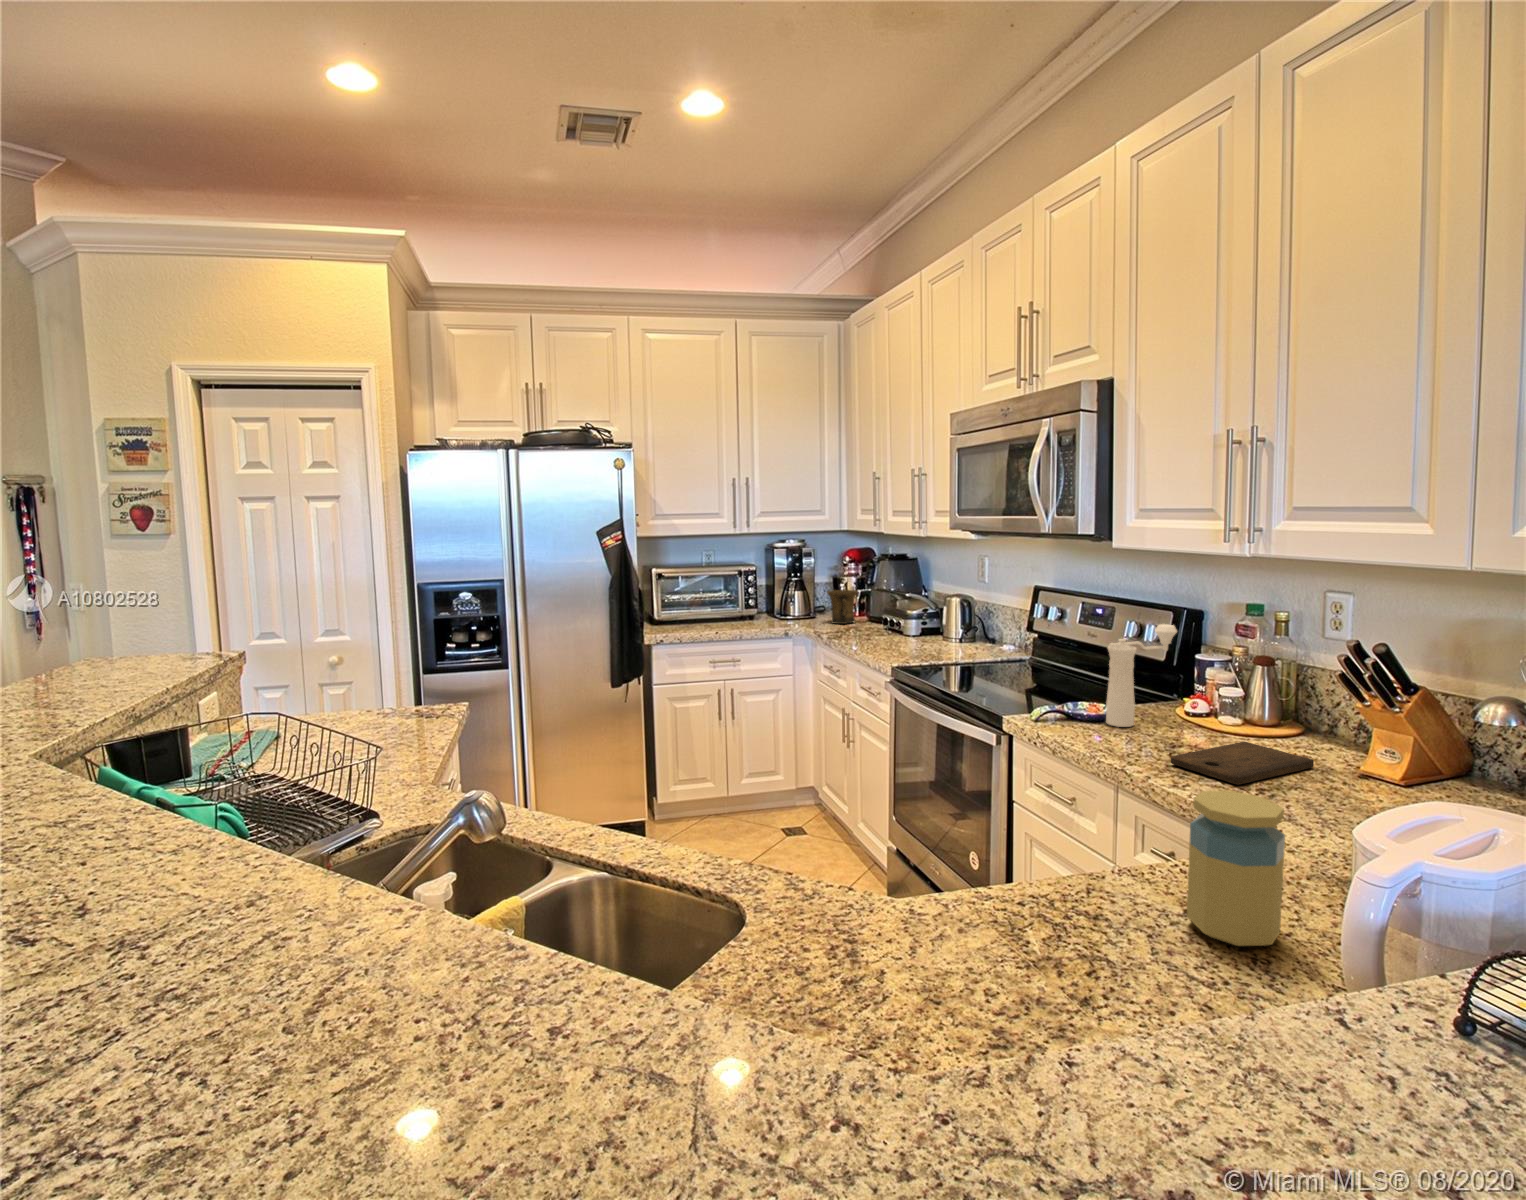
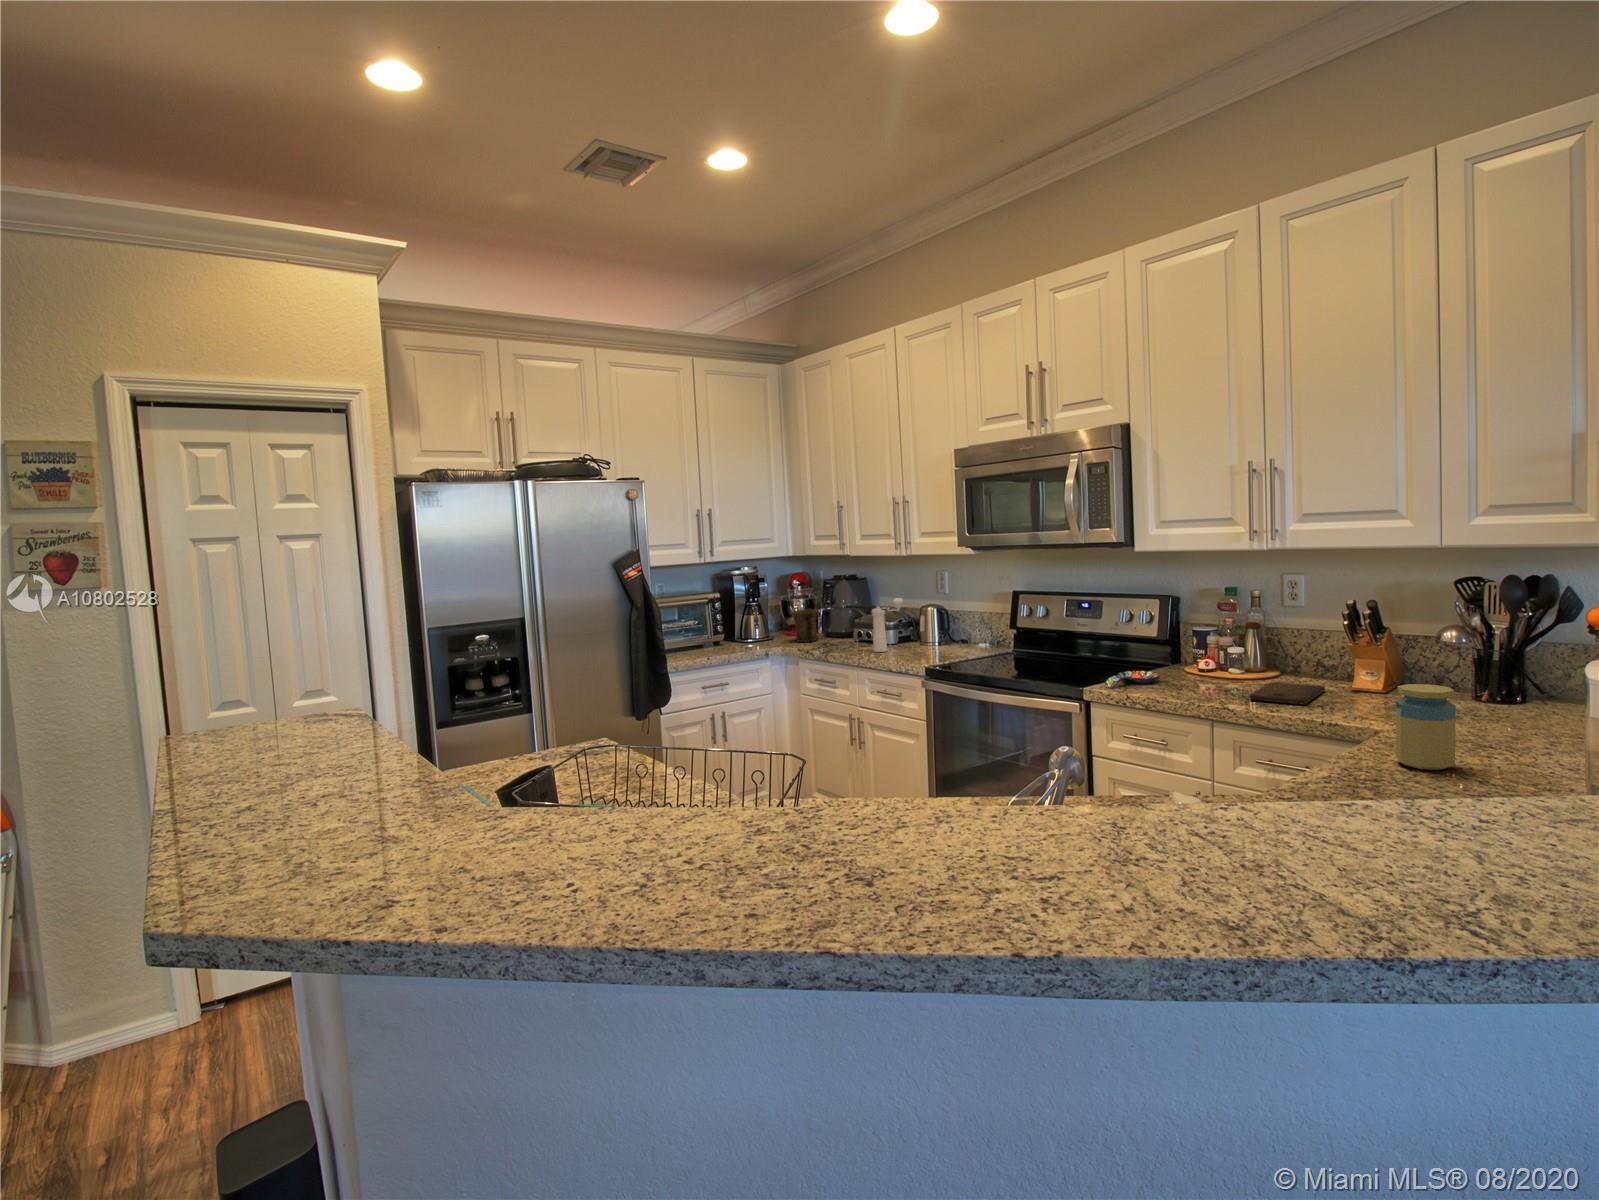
pepper mill: present [1106,624,1177,727] -> present [872,598,903,652]

